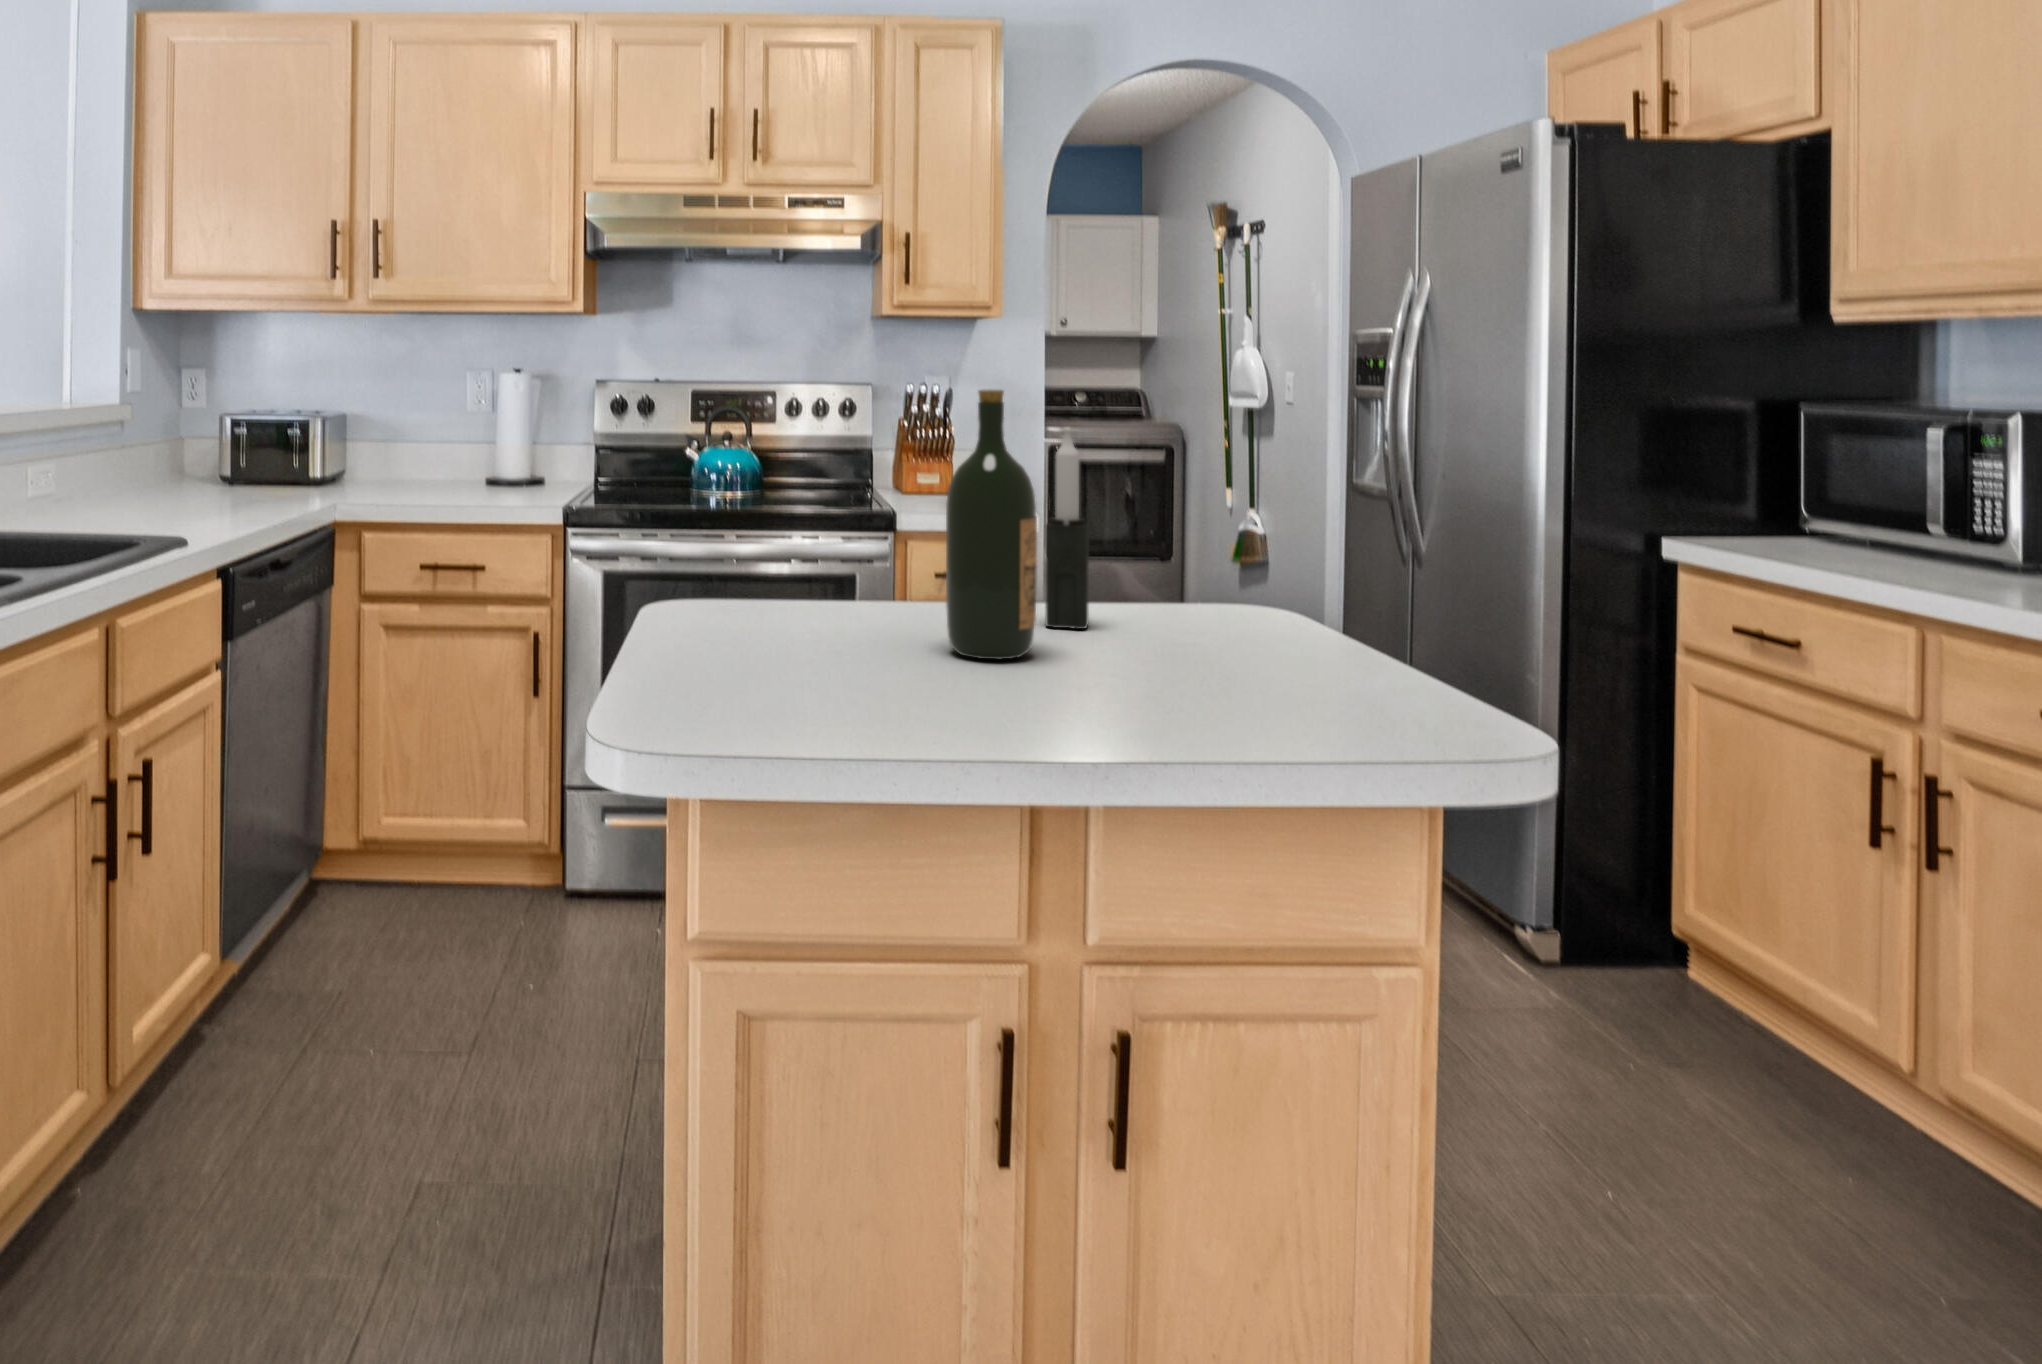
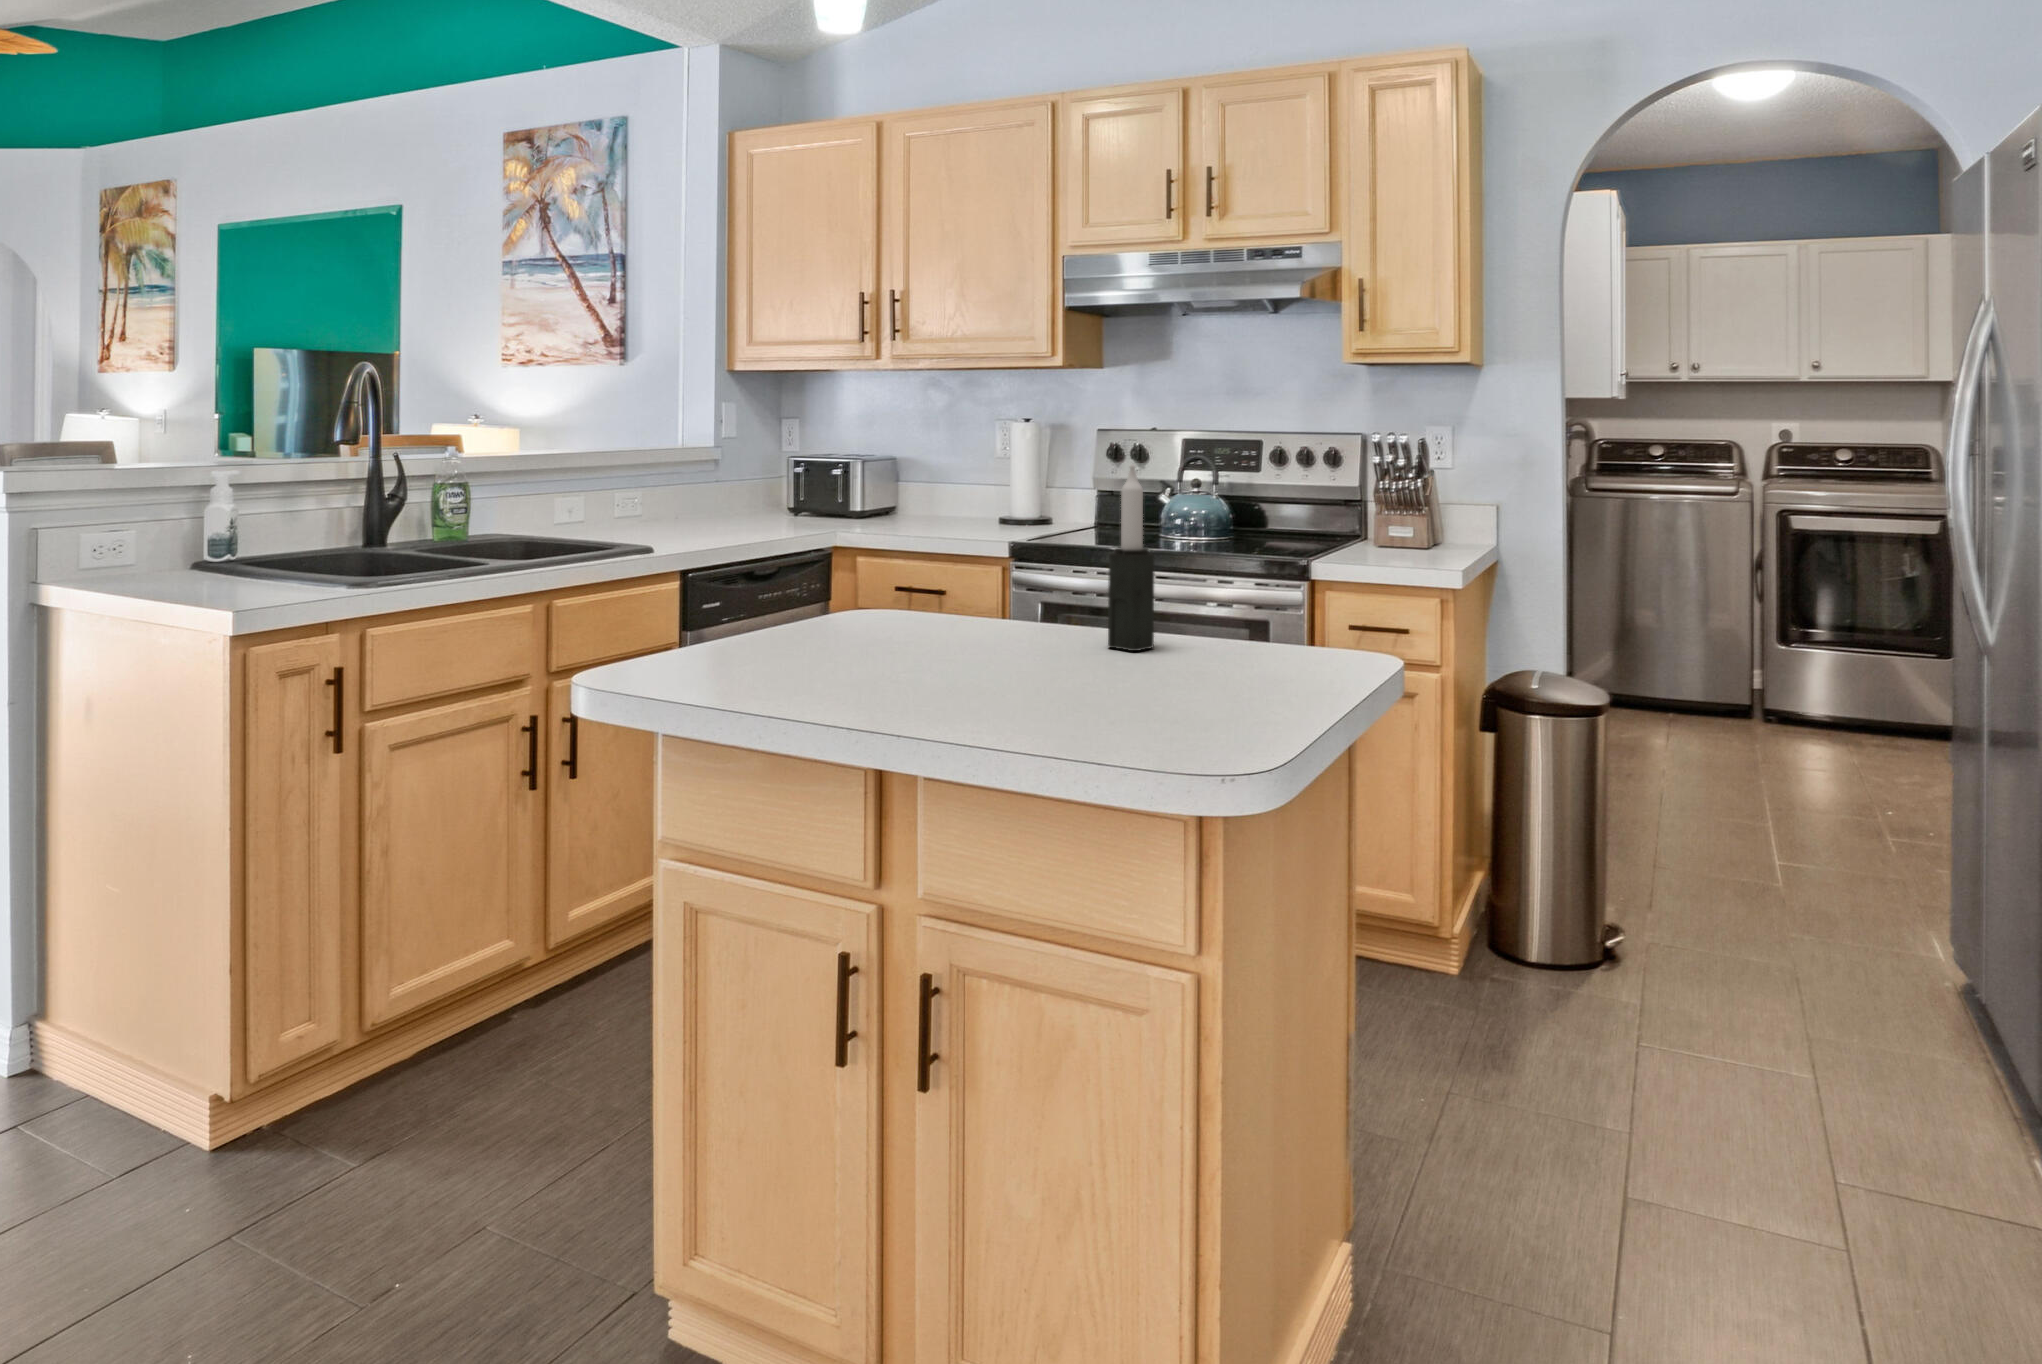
wine bottle: present [946,389,1037,659] -> none [954,426,1033,663]

